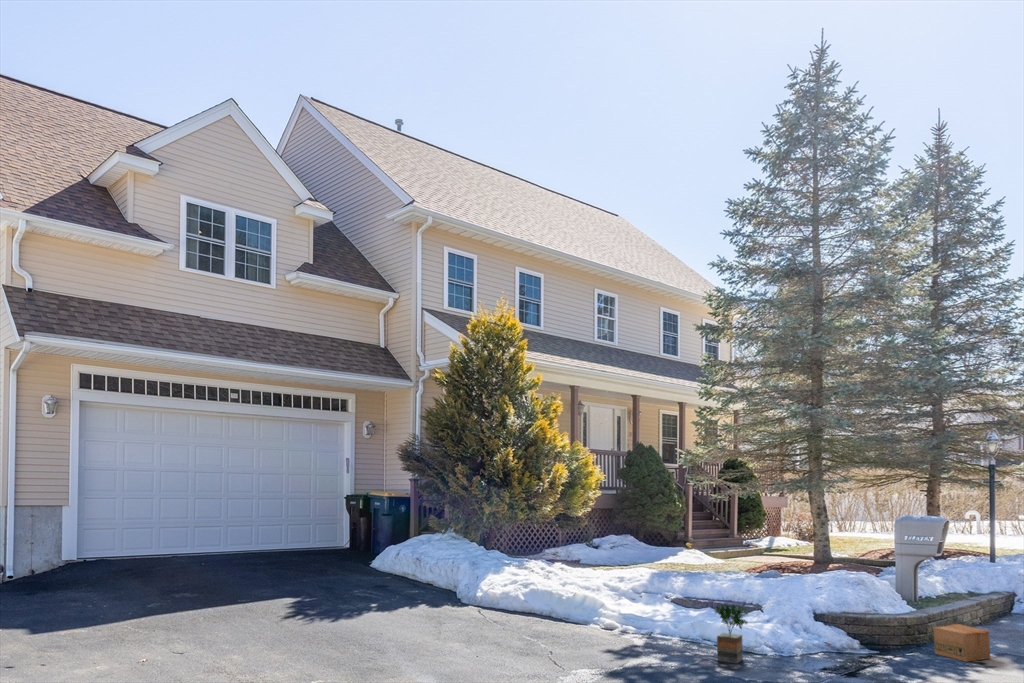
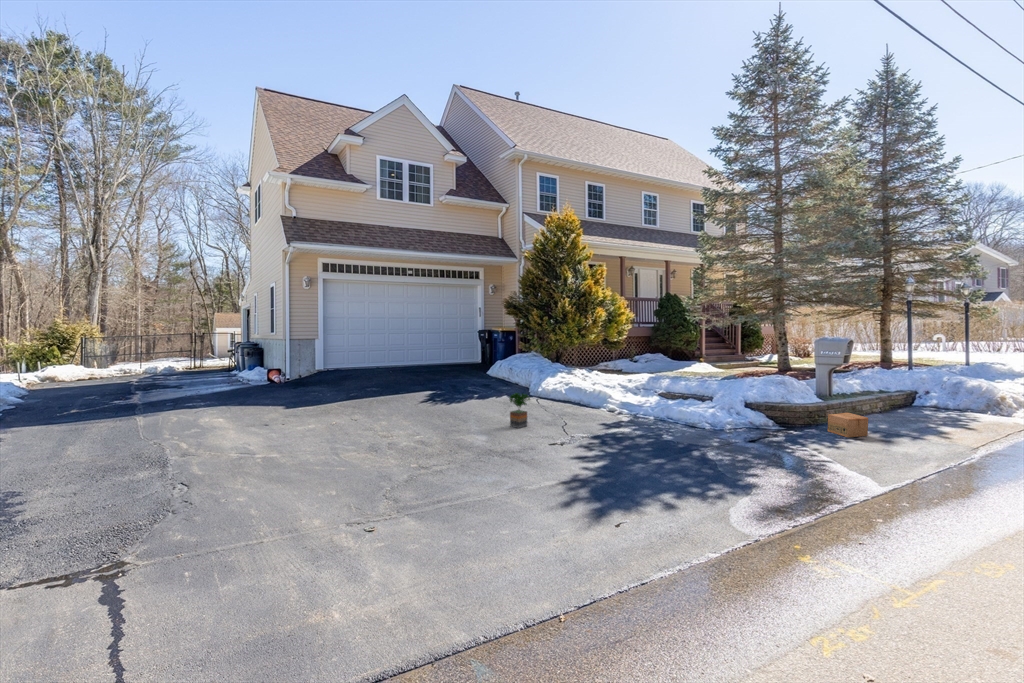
potted tree: present [714,604,748,663] -> present [509,393,530,428]

